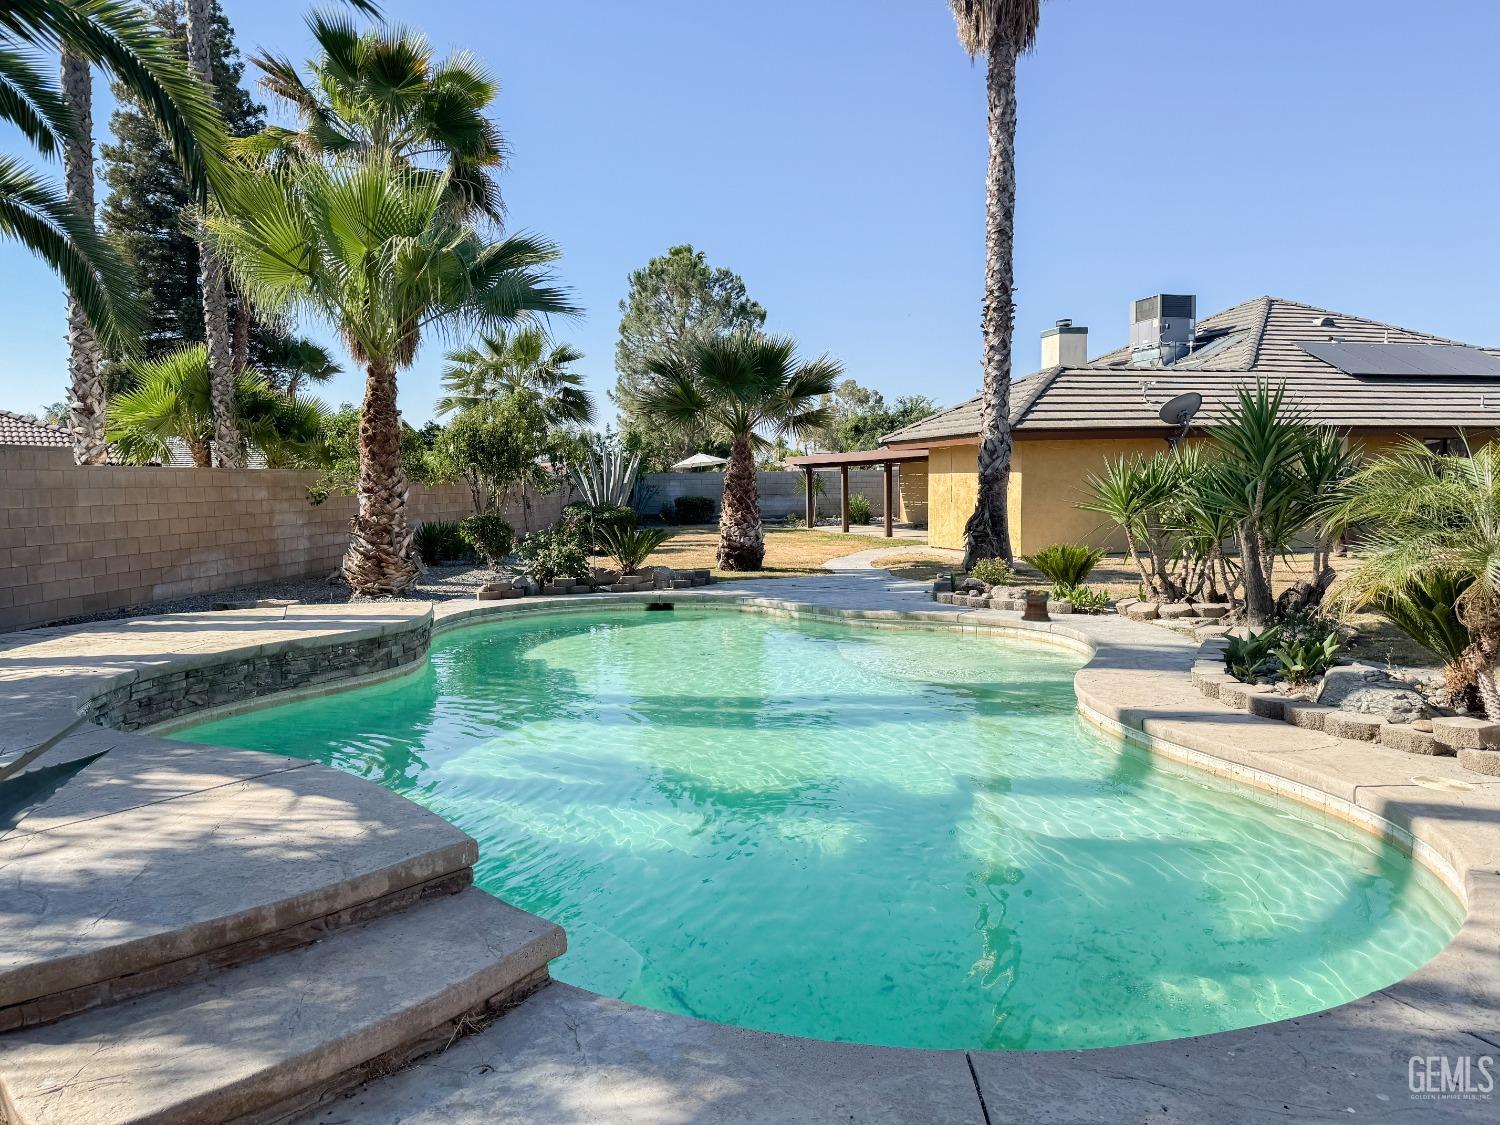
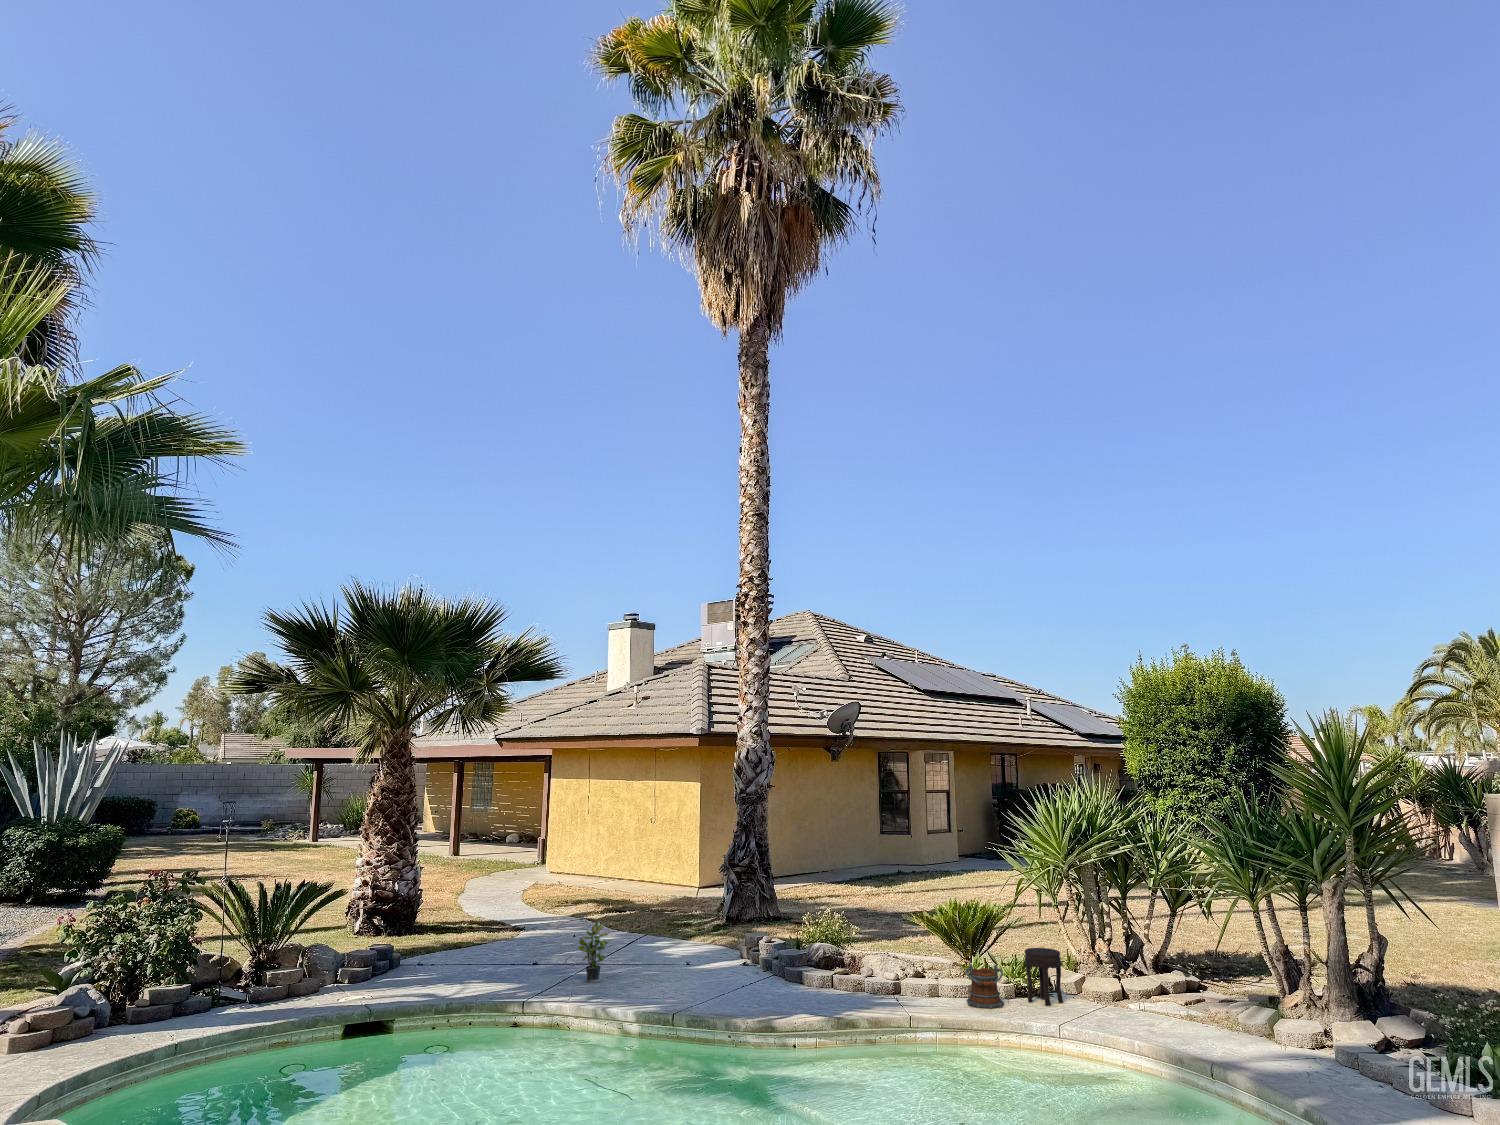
potted plant: none [801,556,823,596] -> present [577,921,609,983]
side table: none [1076,583,1106,626] -> present [1025,948,1063,1006]

